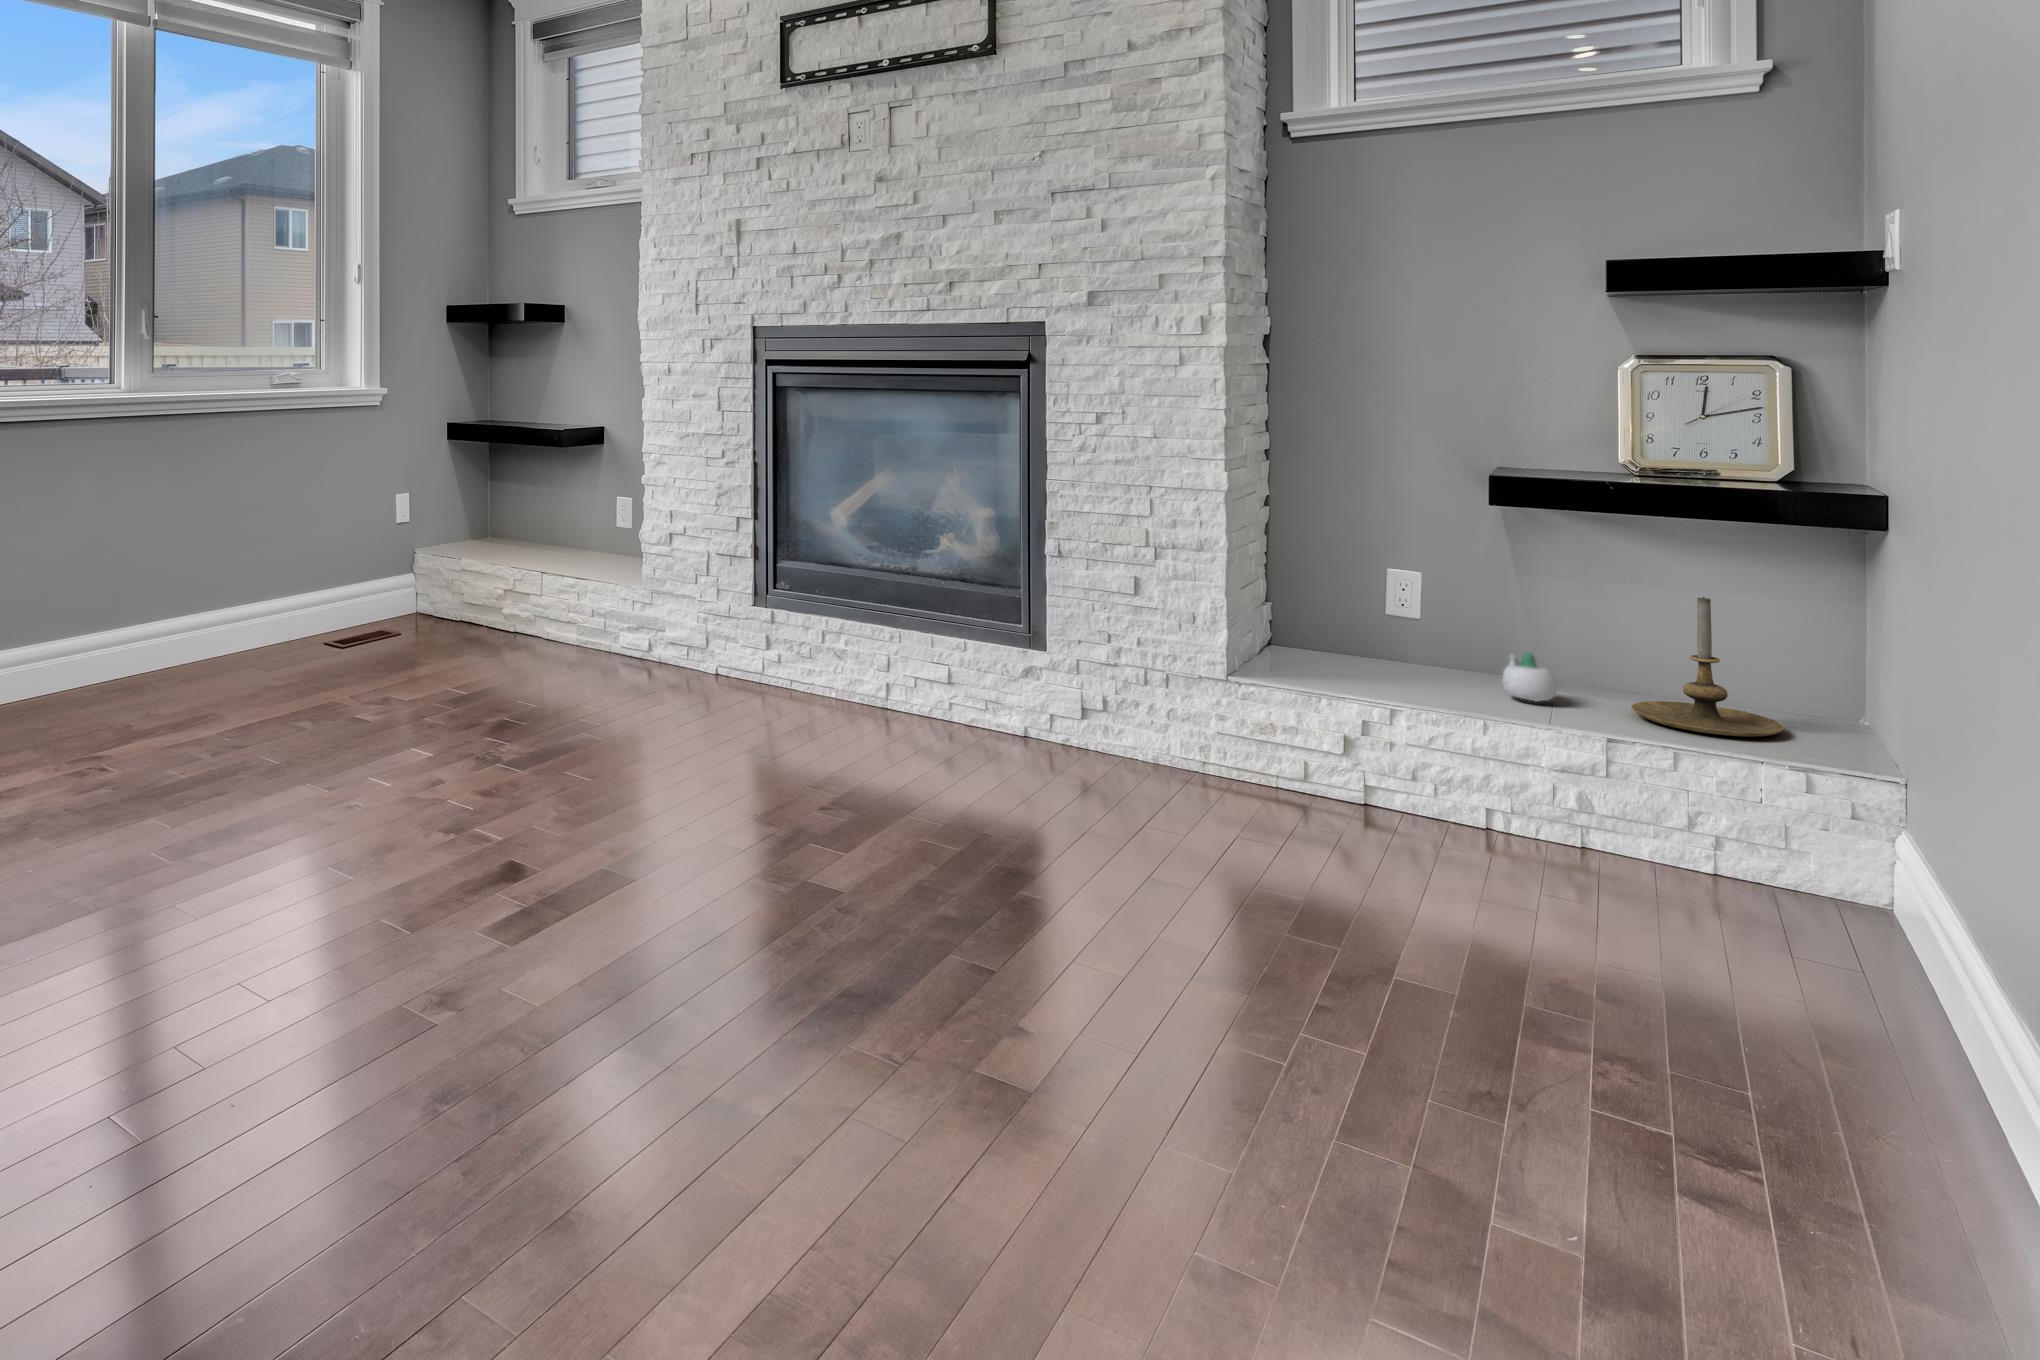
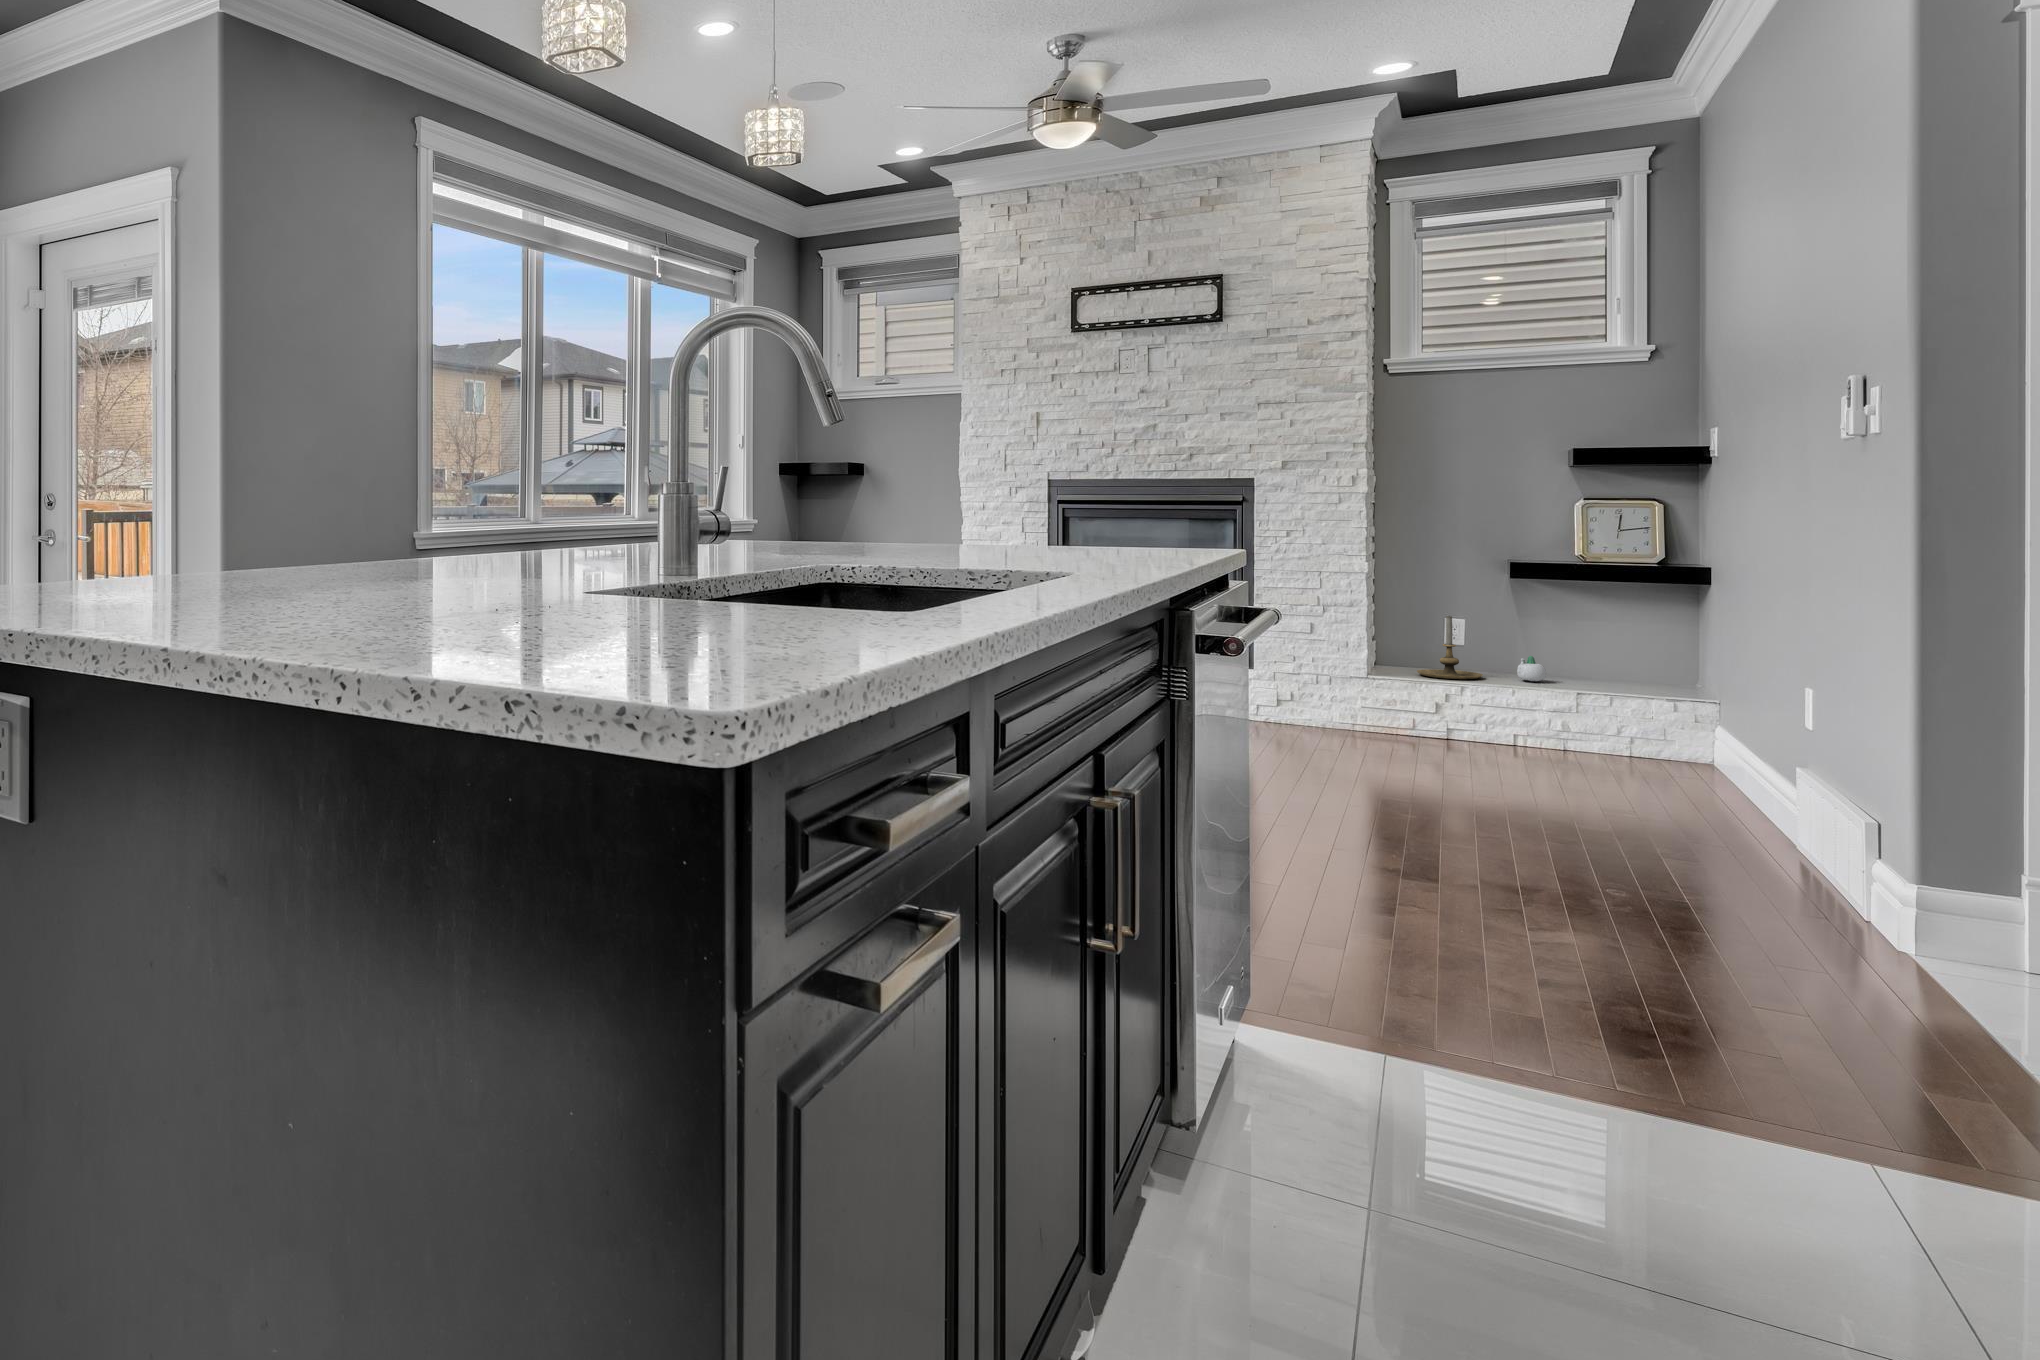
candle holder: present [1631,597,1784,737] -> present [1417,616,1483,679]

